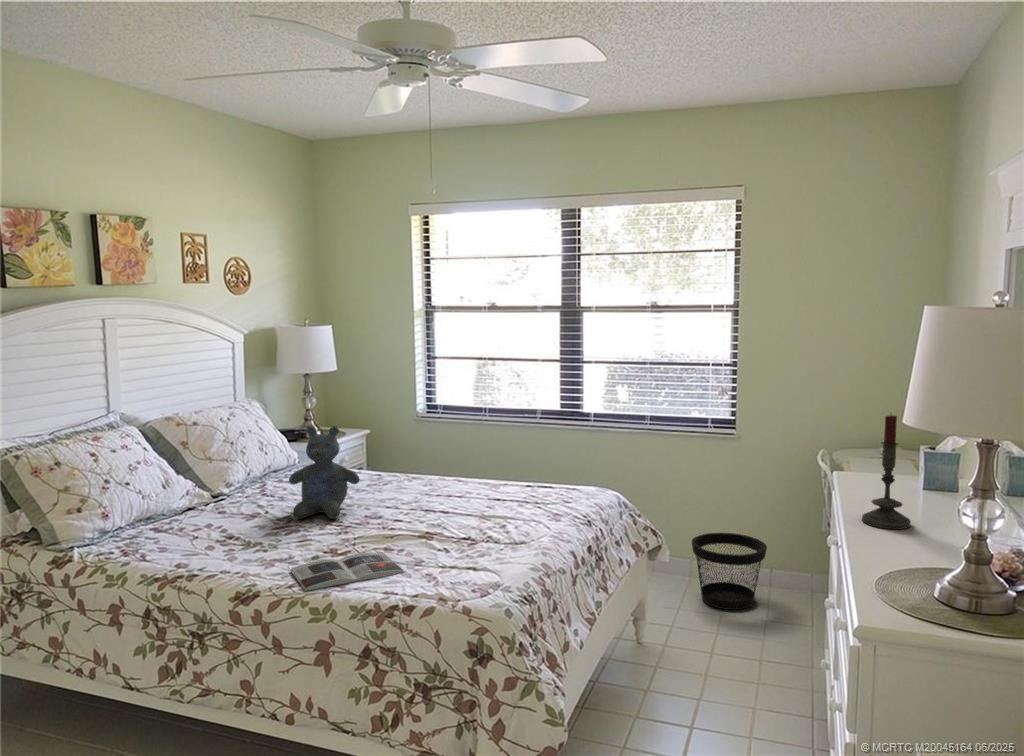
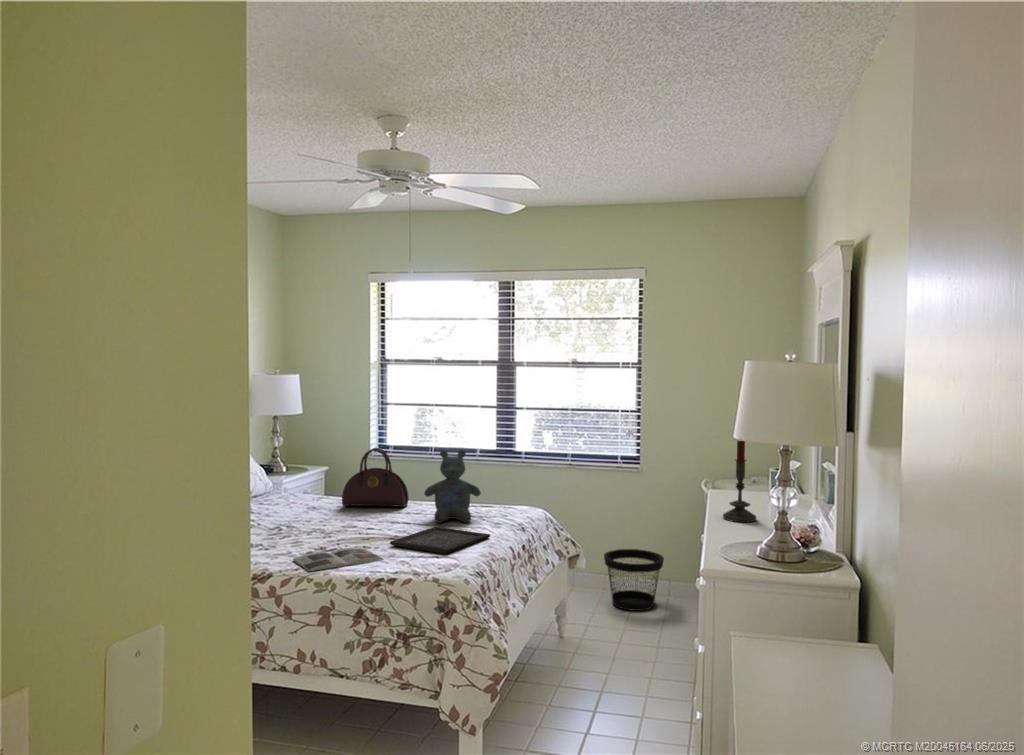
handbag: none [372,415,452,488] -> present [342,448,408,507]
stuffed bear: present [289,426,360,519] -> present [424,450,481,523]
tray: none [417,520,546,564] -> present [390,527,490,554]

